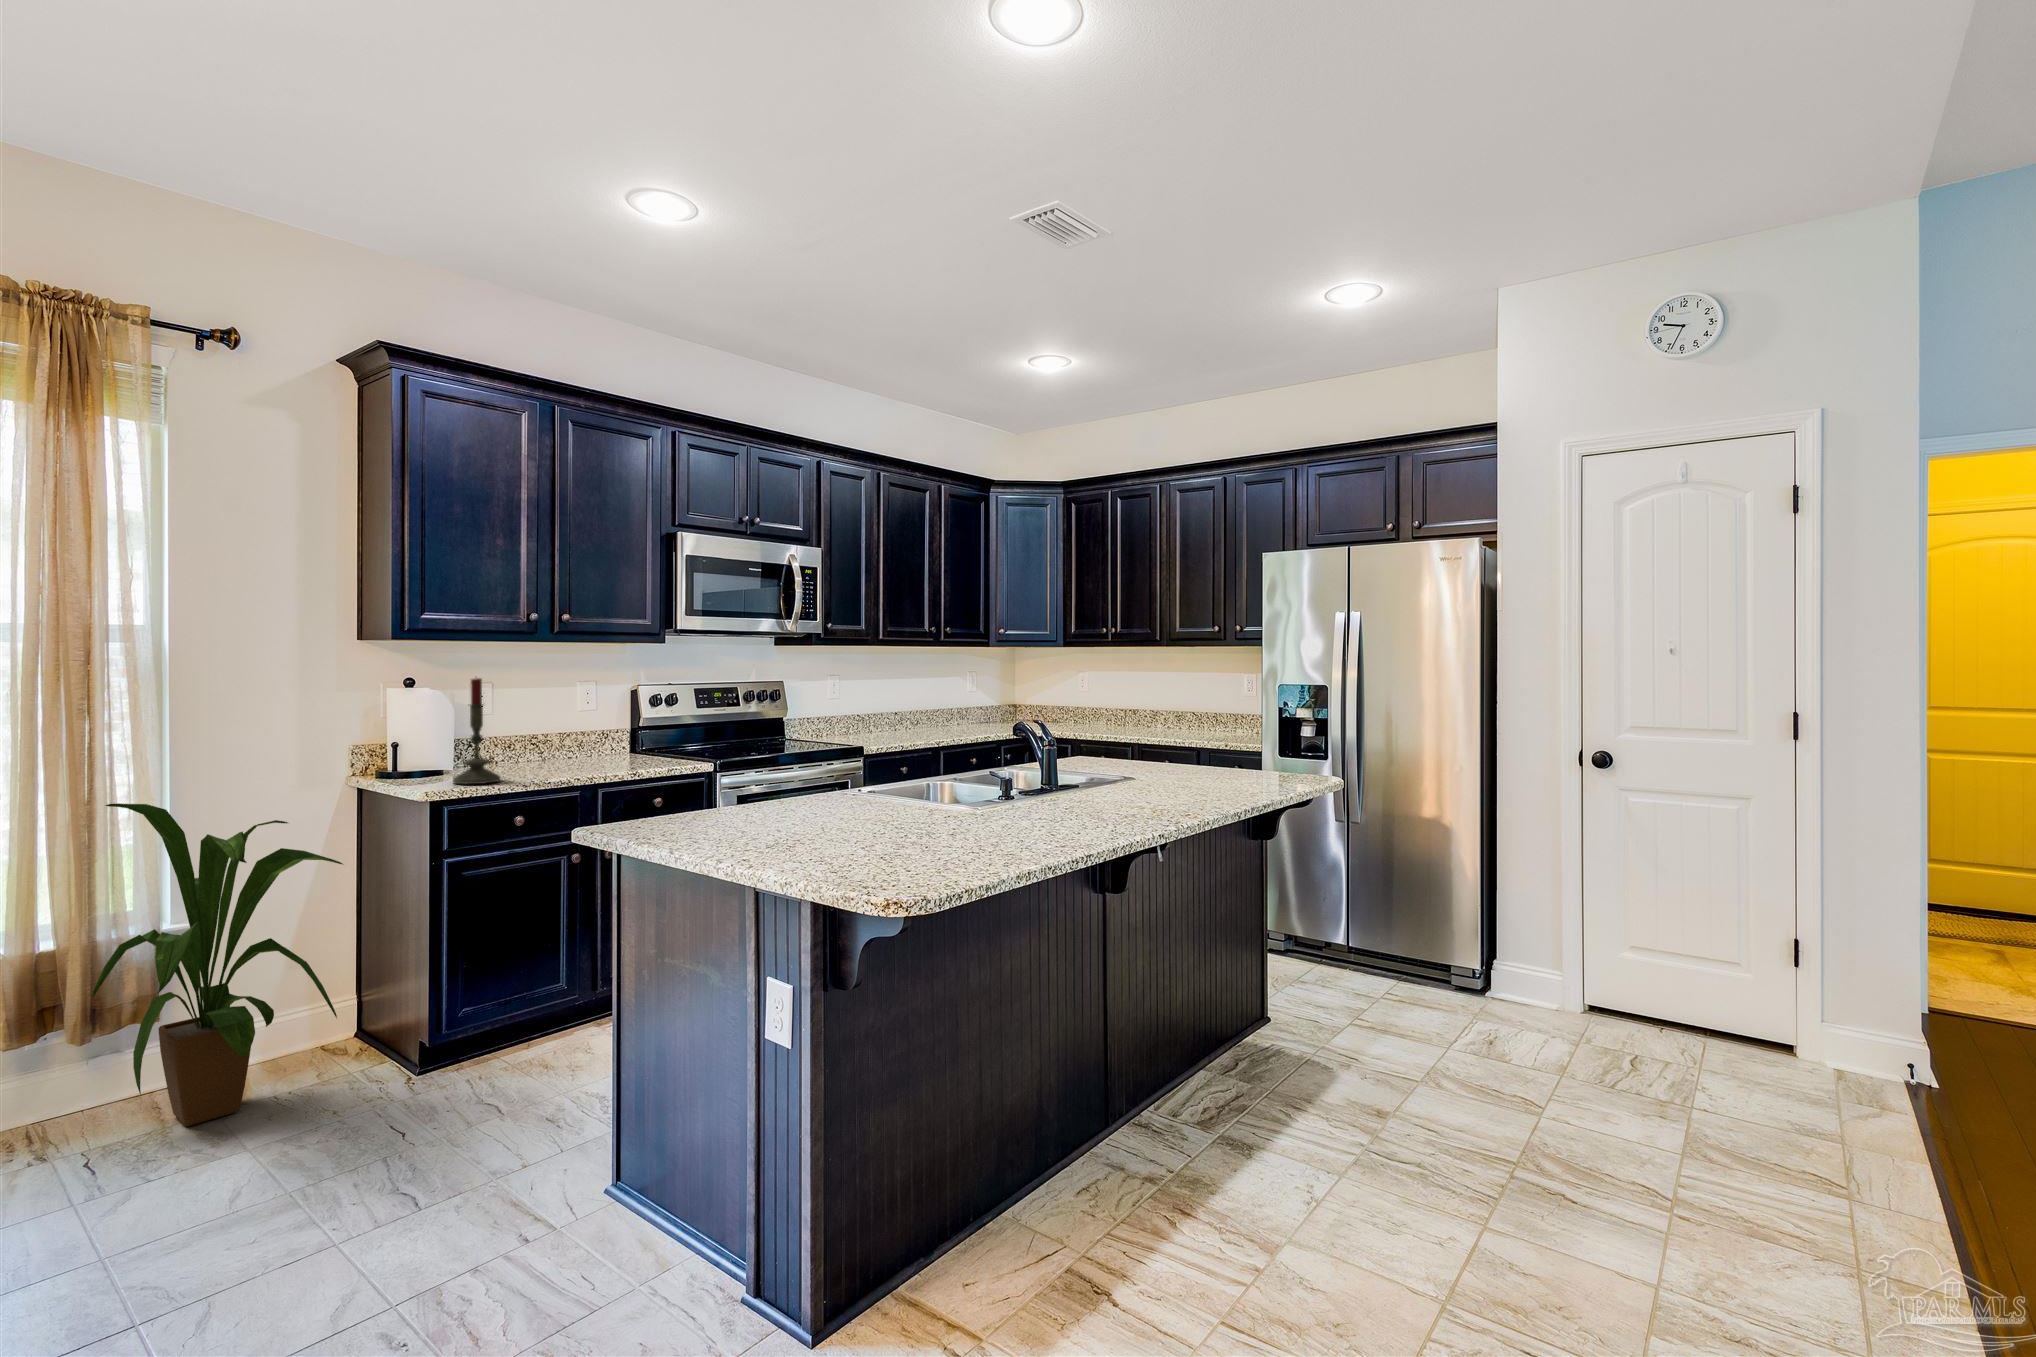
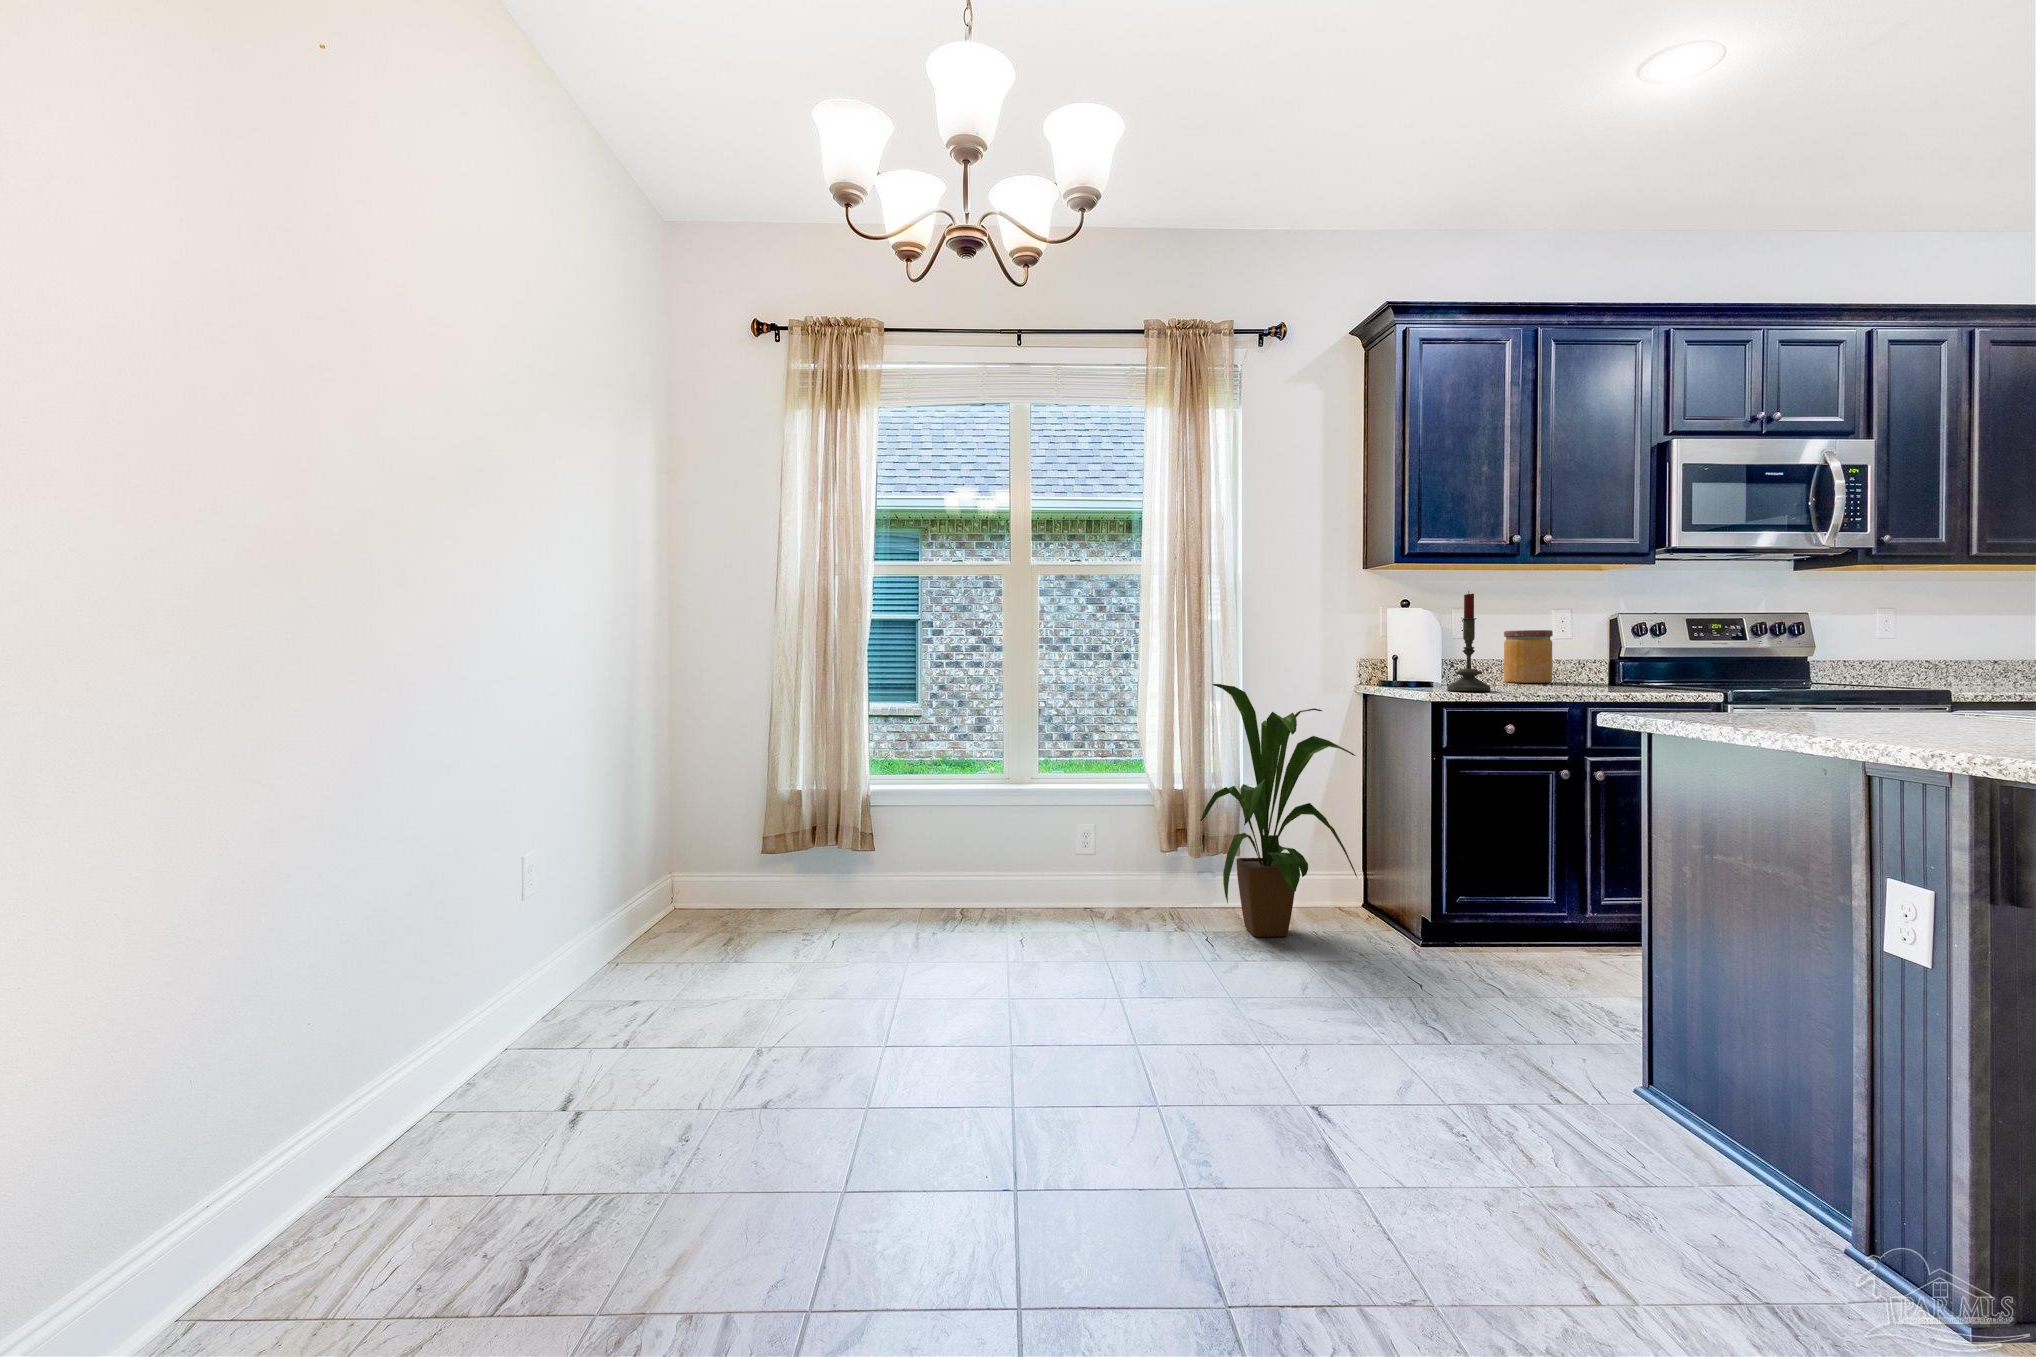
jar: none [524,706,573,762] -> present [1504,630,1553,683]

